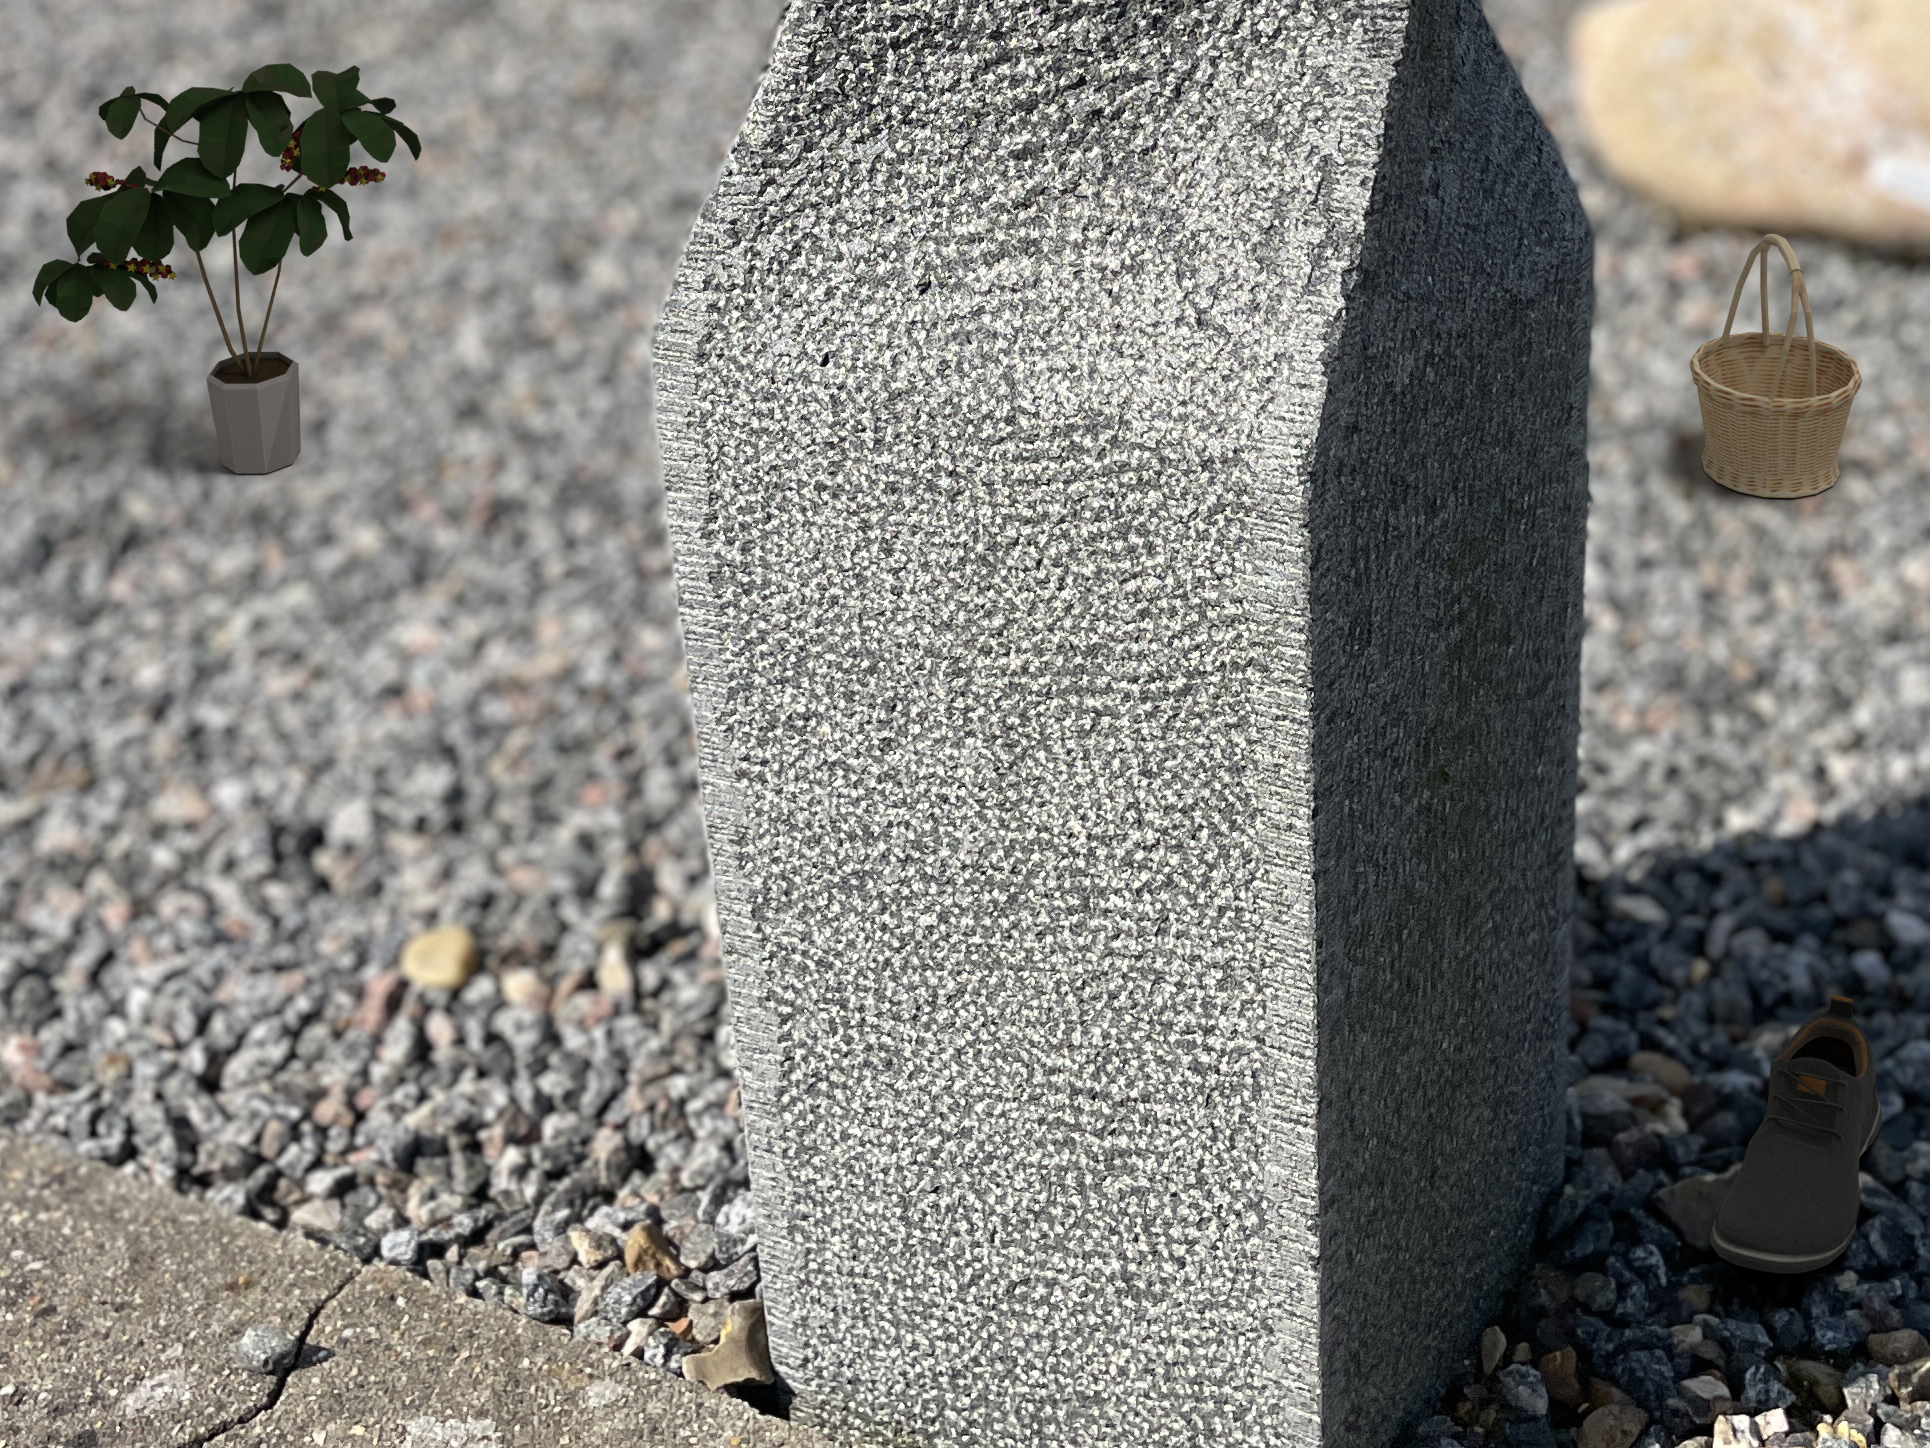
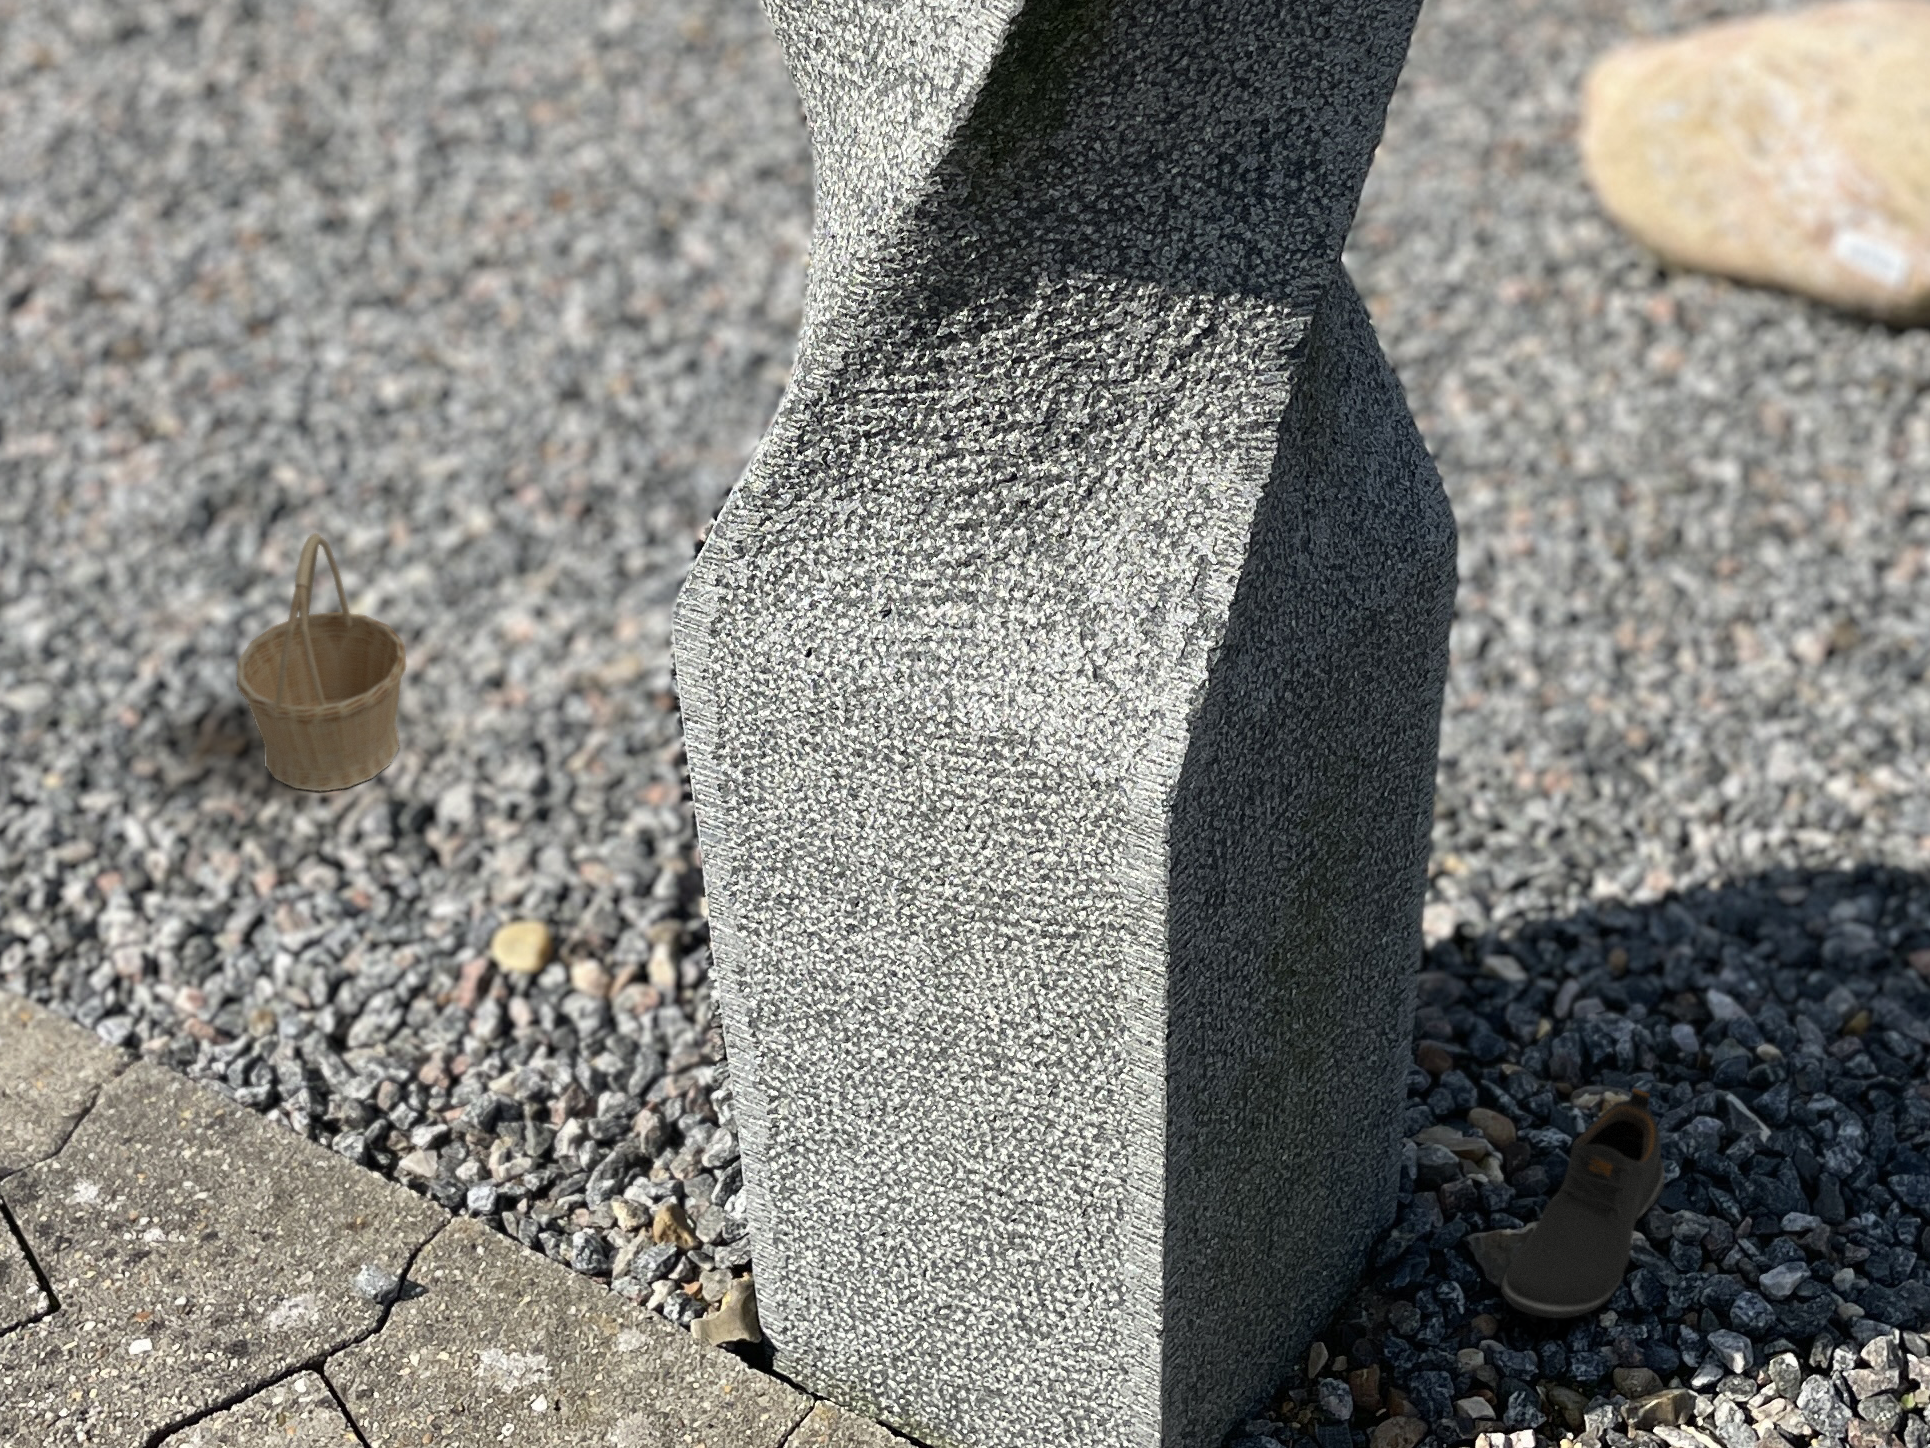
potted plant: present [32,63,422,474] -> none [193,100,531,447]
basket: present [1690,234,1862,498] -> present [237,533,406,791]

